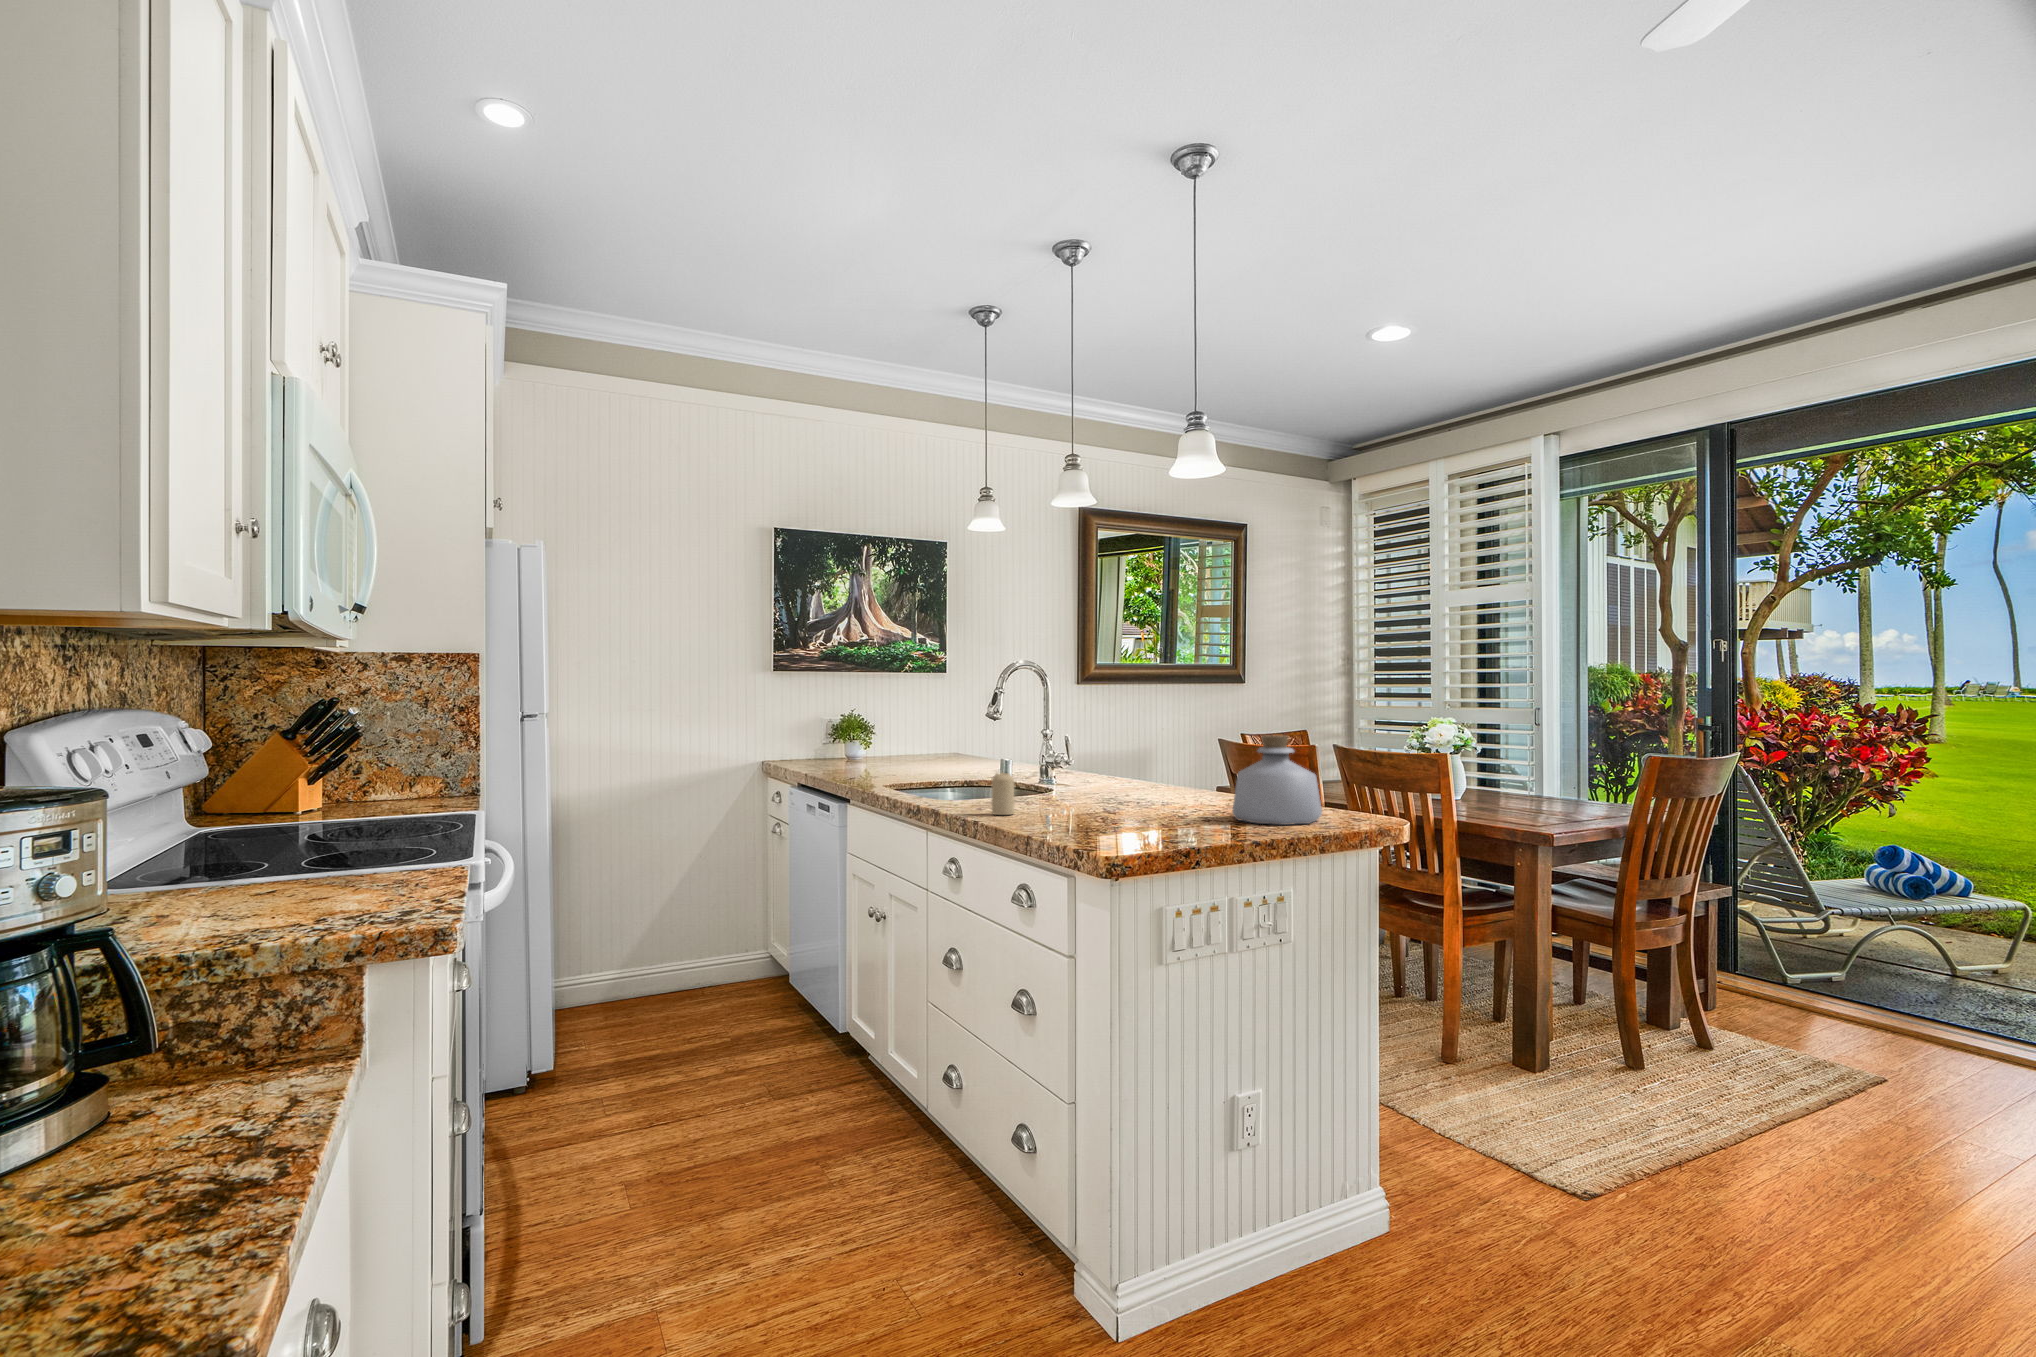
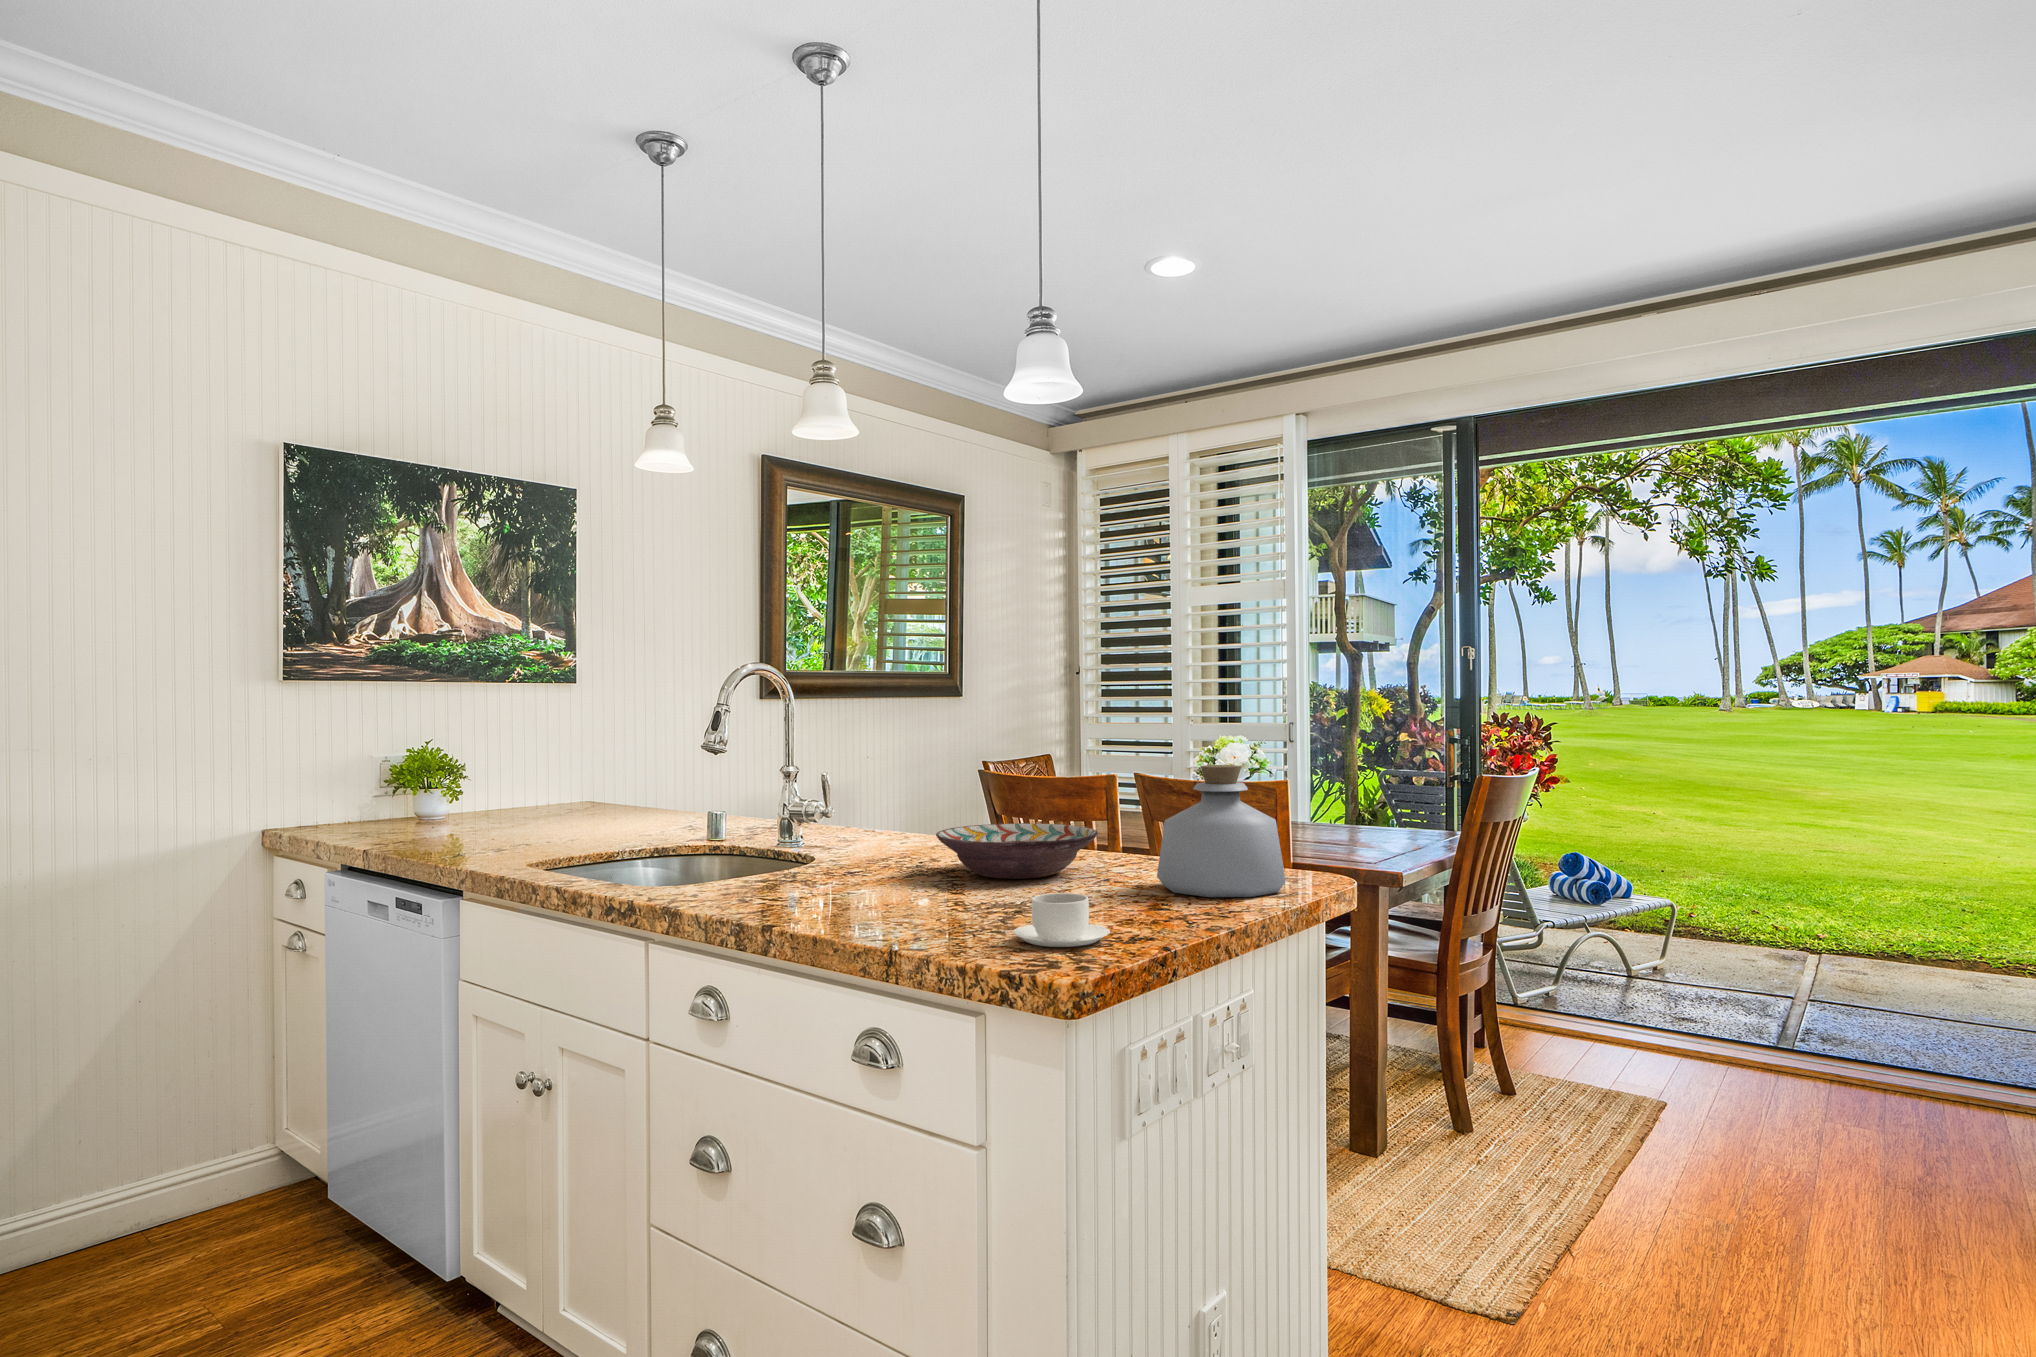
candle: present [992,773,1014,815] -> none [784,838,823,910]
decorative bowl: none [1104,773,1214,808] -> present [936,823,1098,879]
coffee cup: none [1089,809,1149,840] -> present [1013,893,1110,947]

